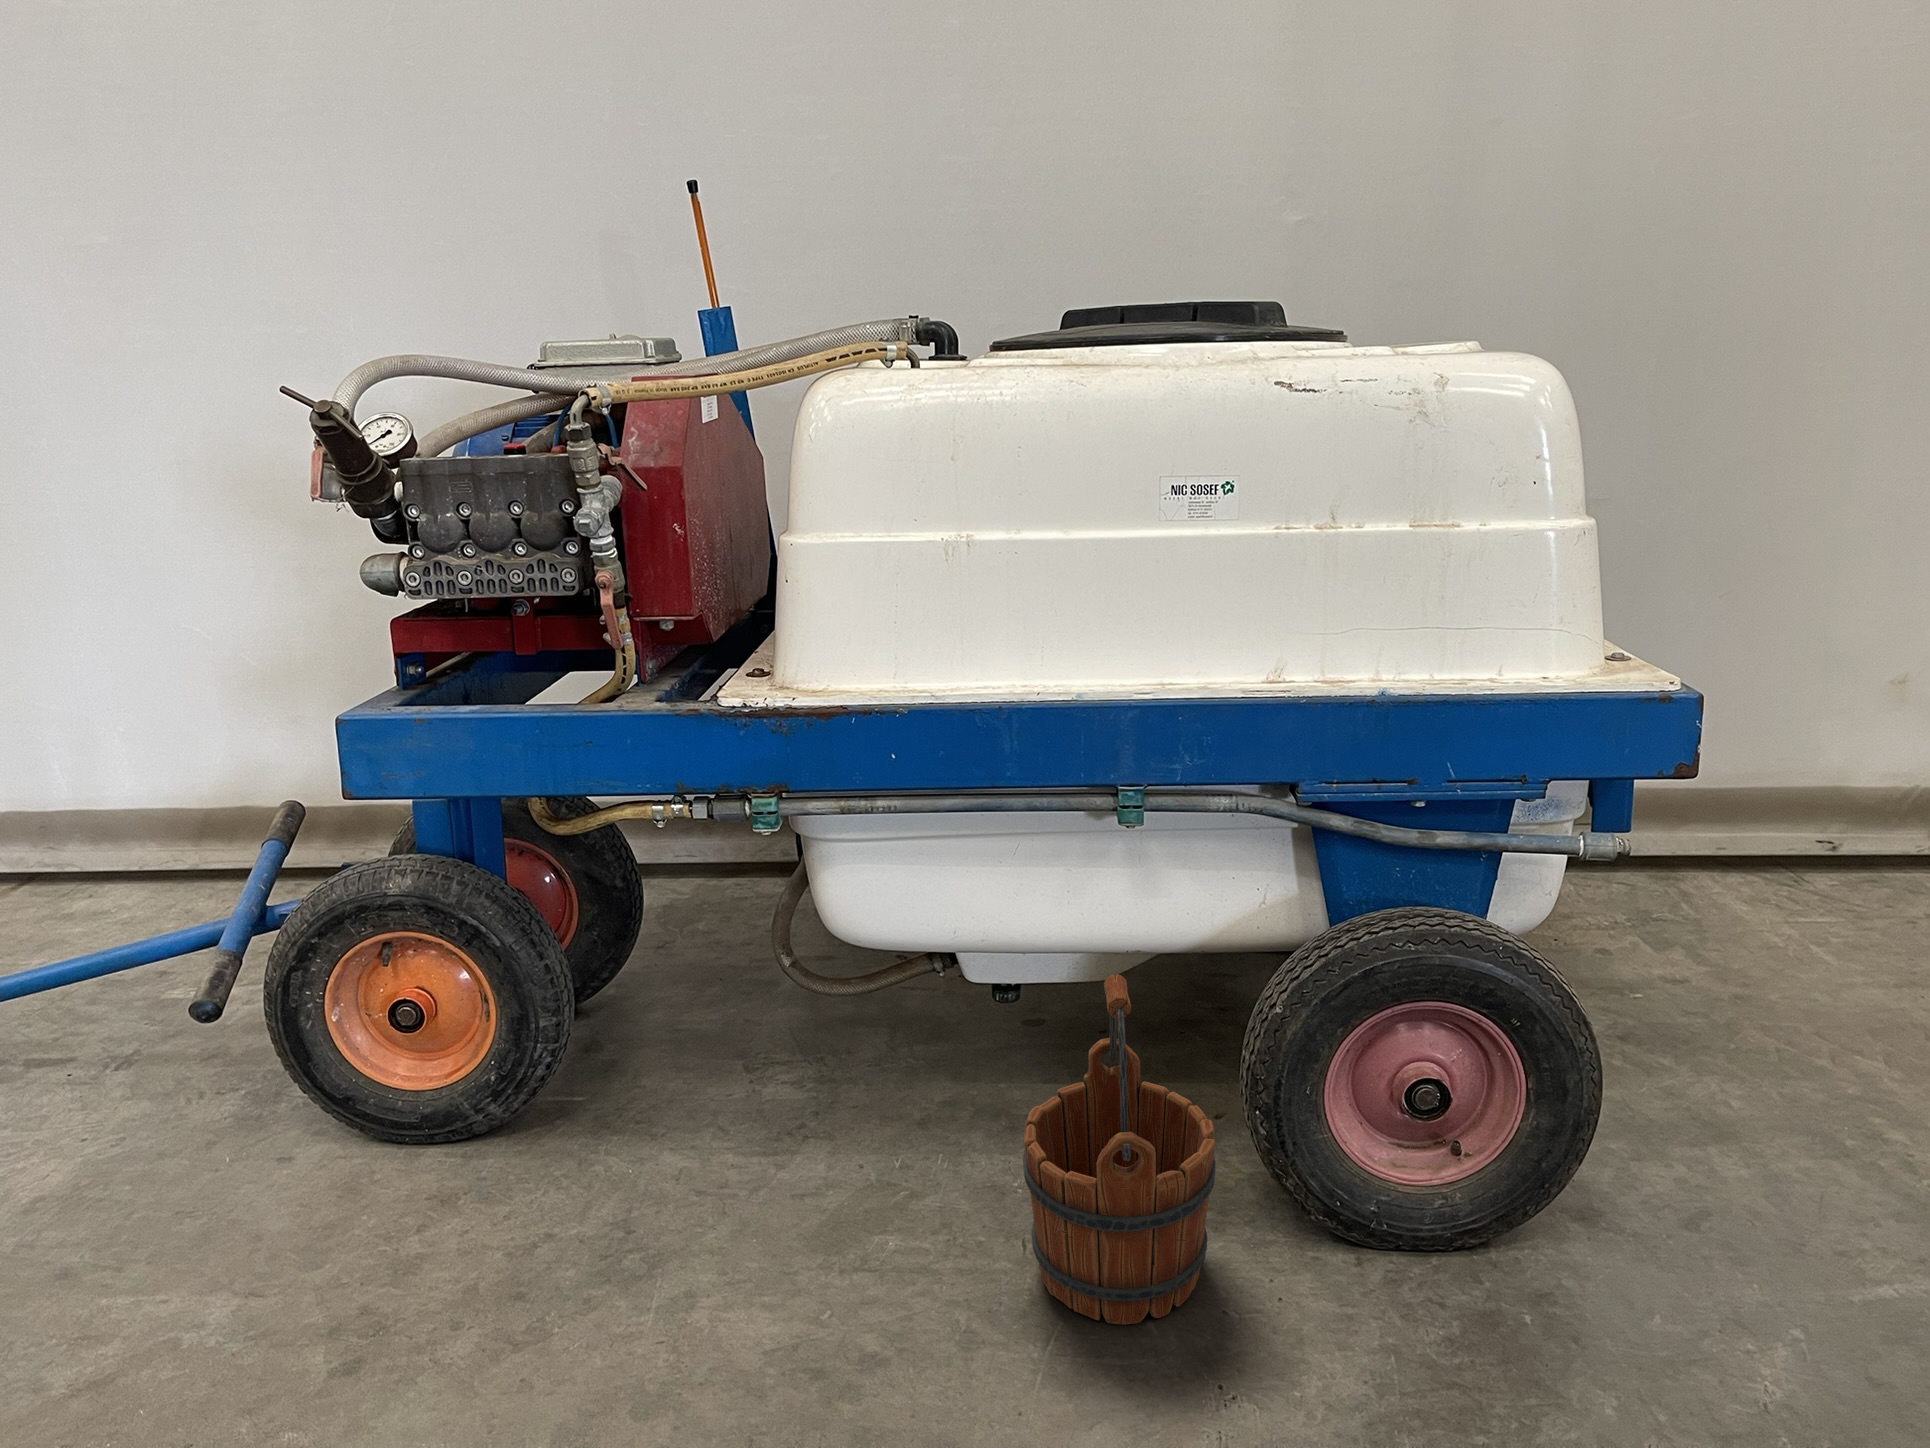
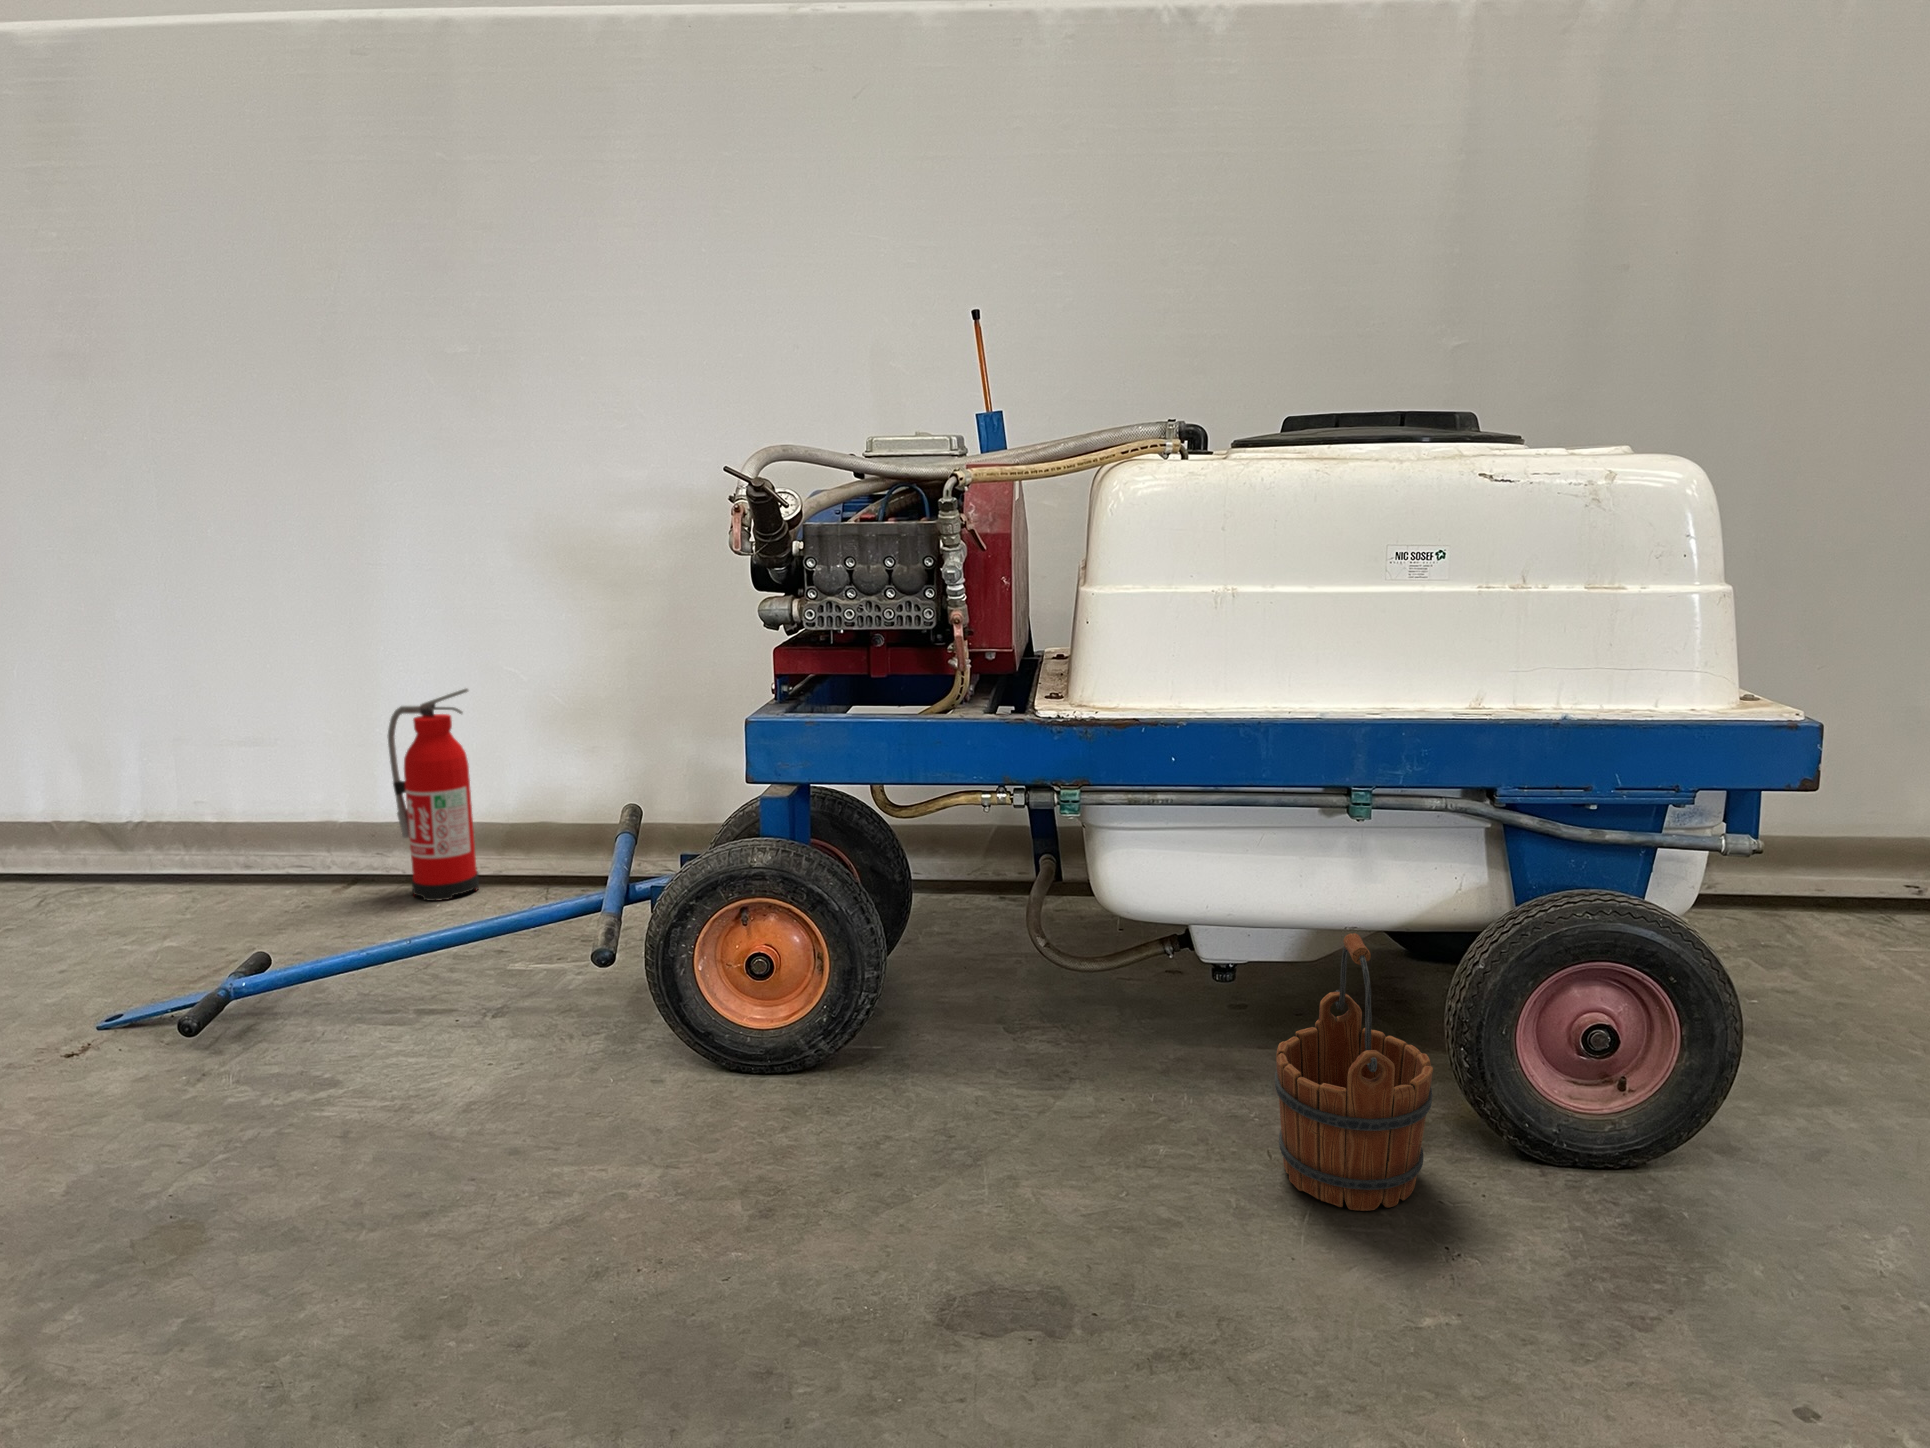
fire extinguisher: none [70,653,202,903] -> present [388,688,479,901]

